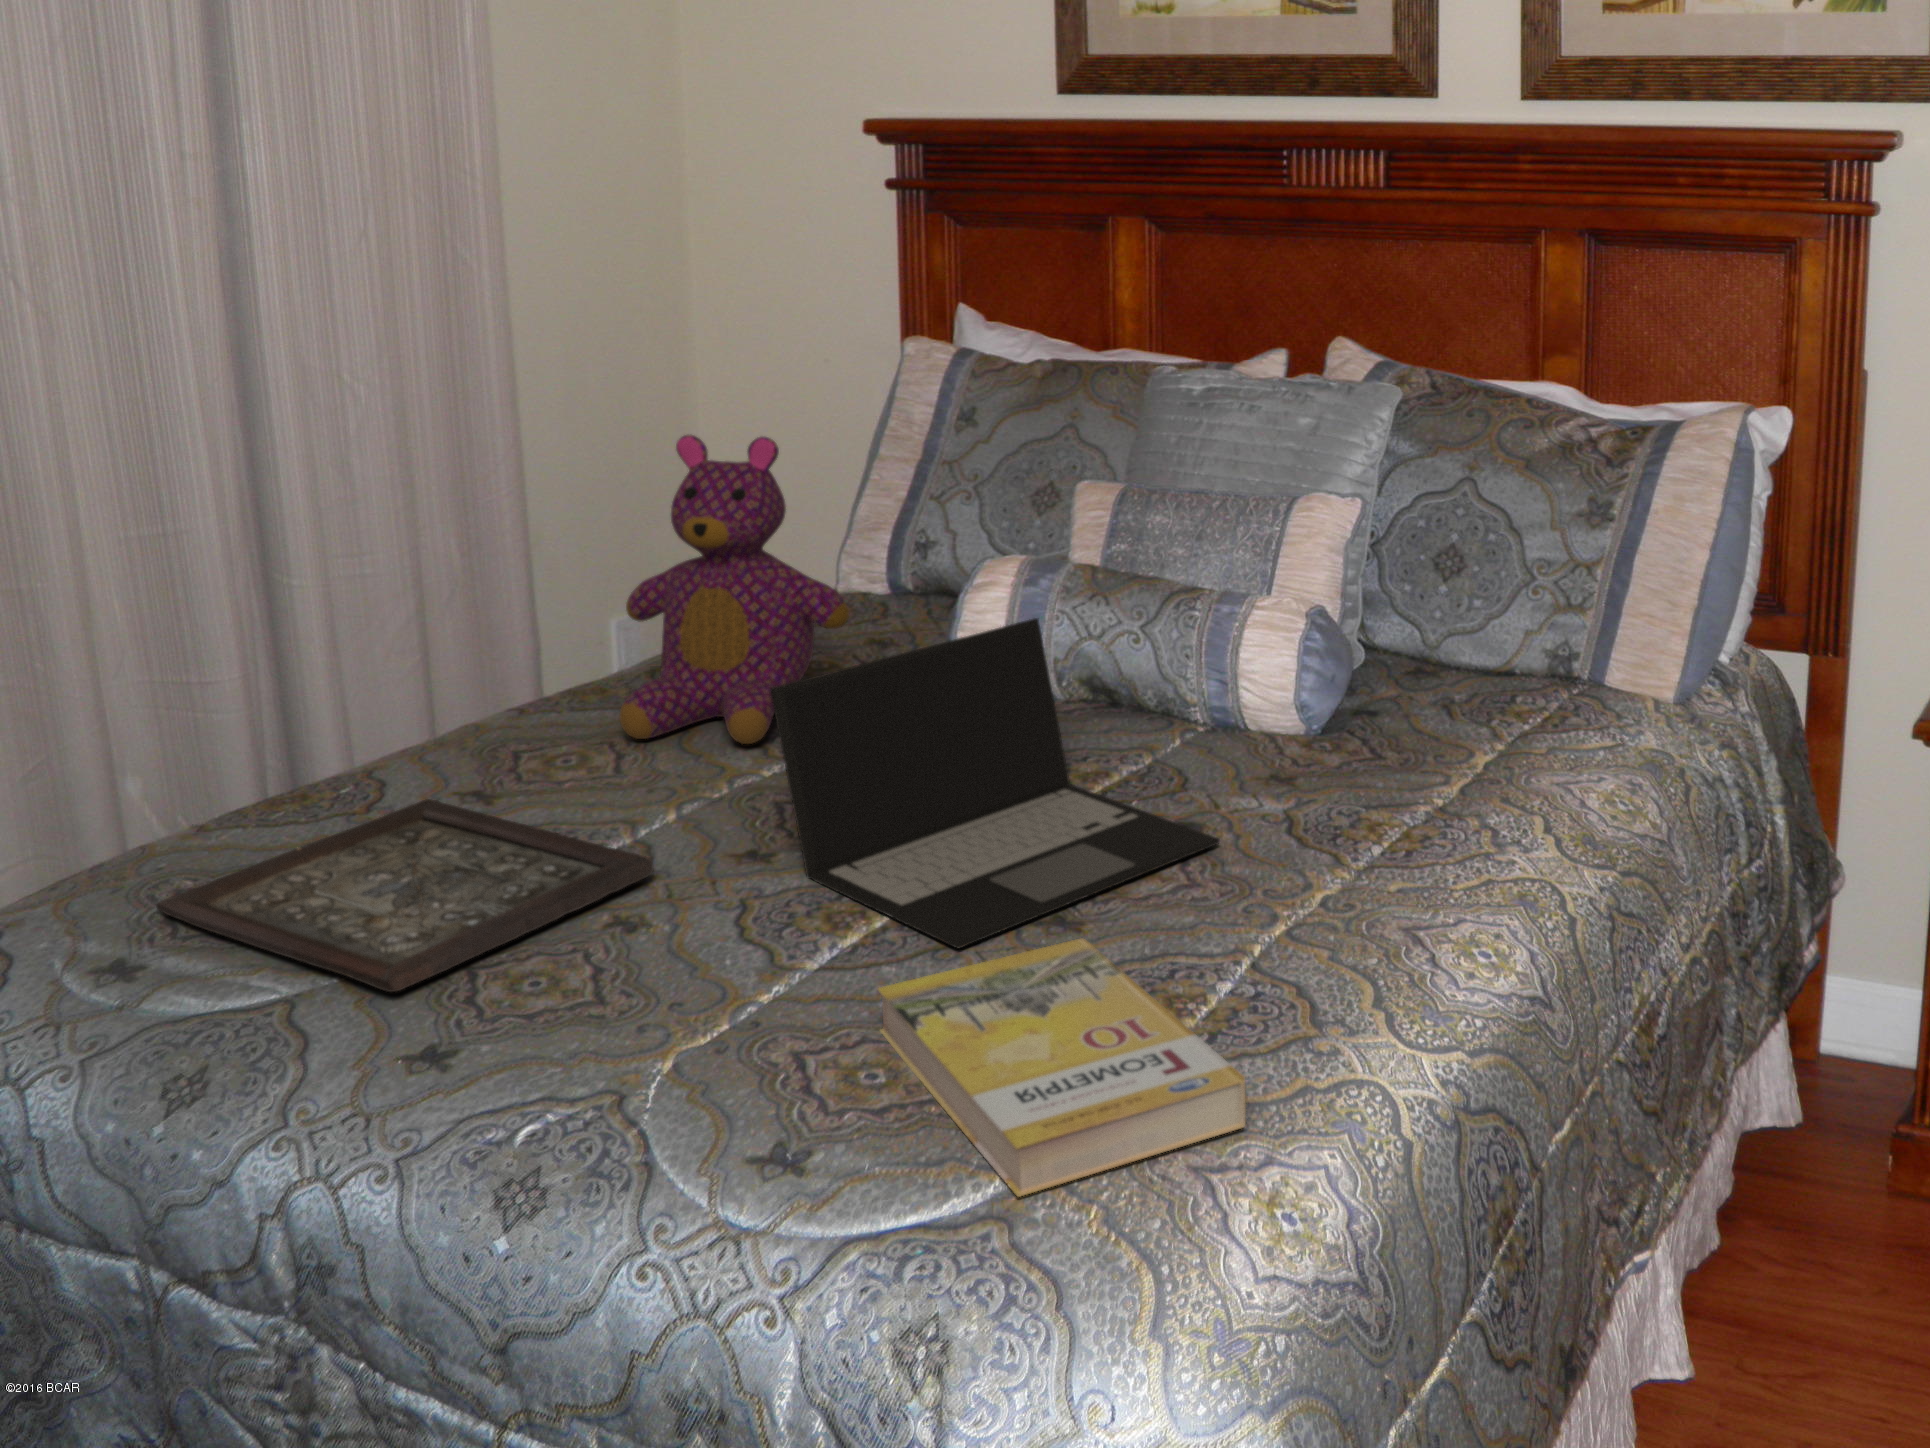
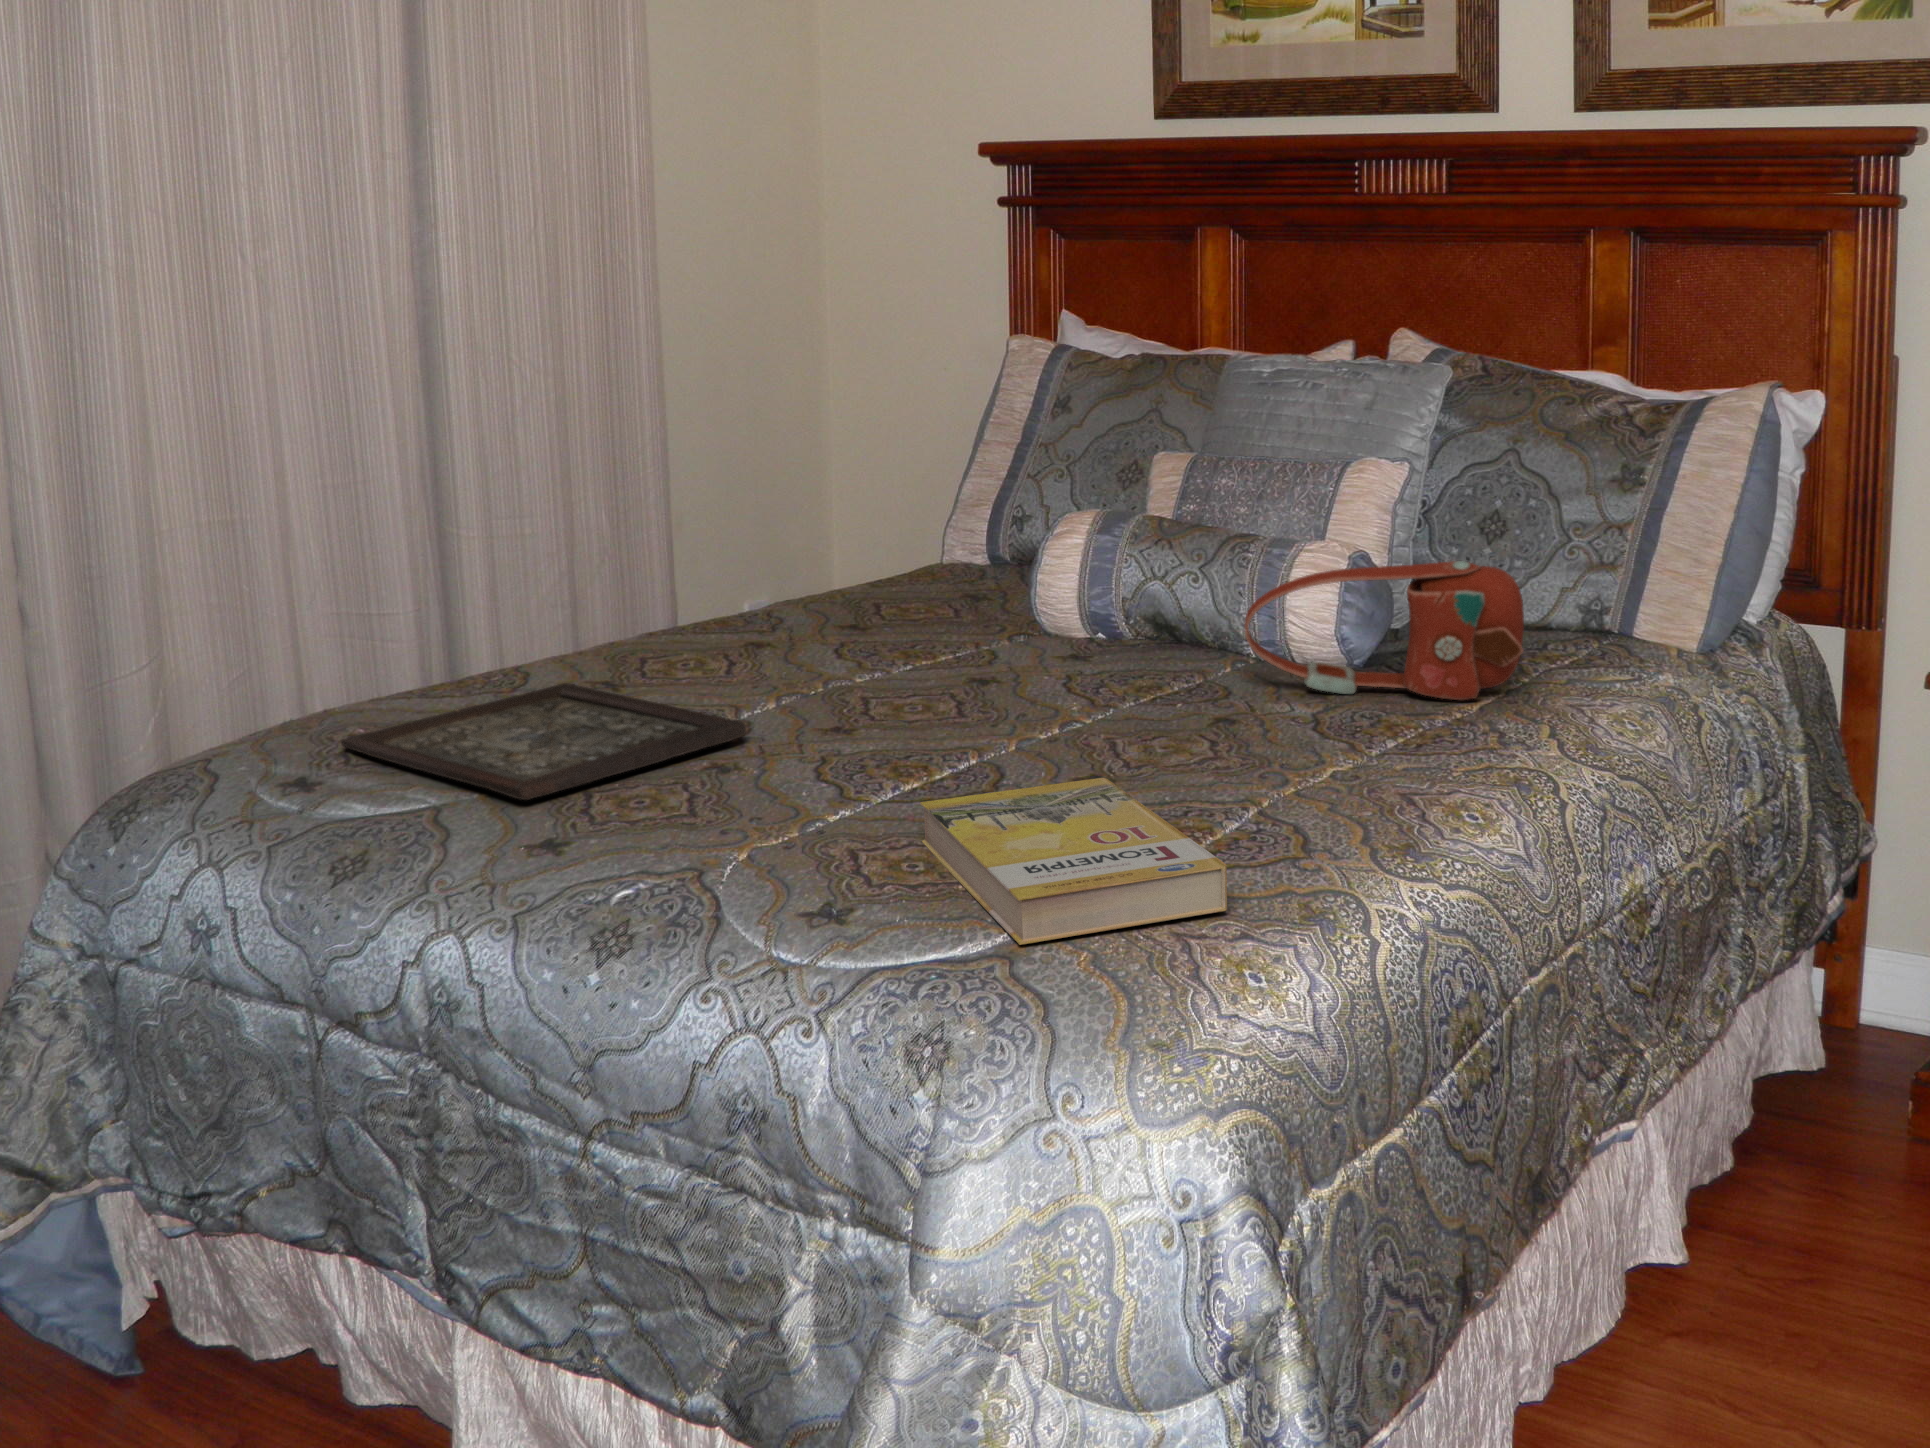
teddy bear: present [619,435,849,744] -> none [731,391,933,658]
laptop: present [770,618,1220,948] -> none [849,540,1244,792]
handbag: none [1209,634,1512,784] -> present [1244,561,1524,700]

